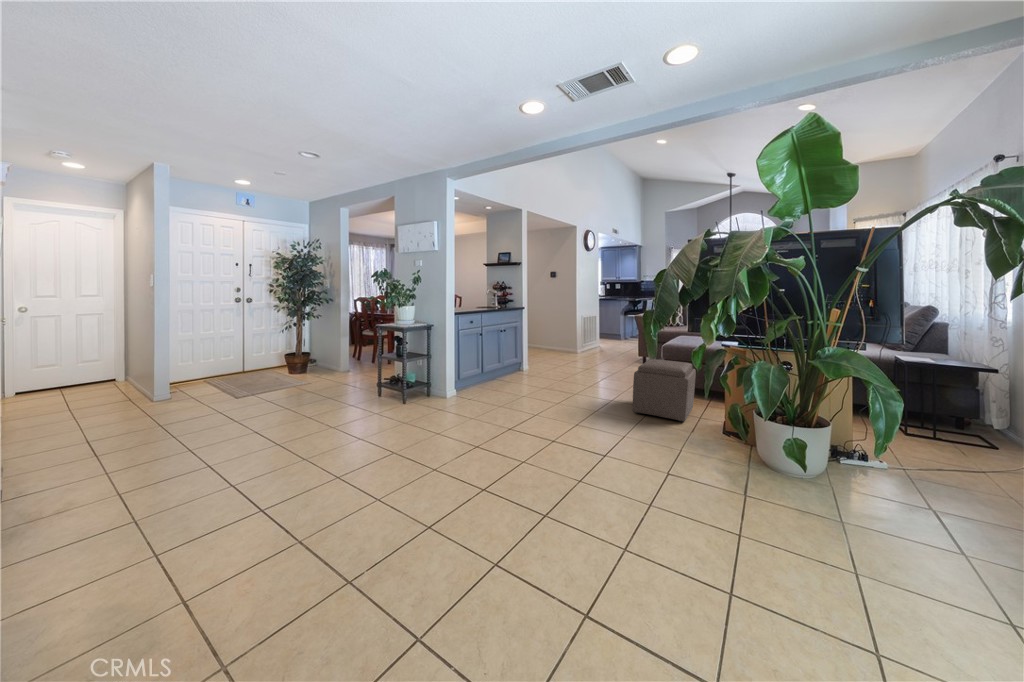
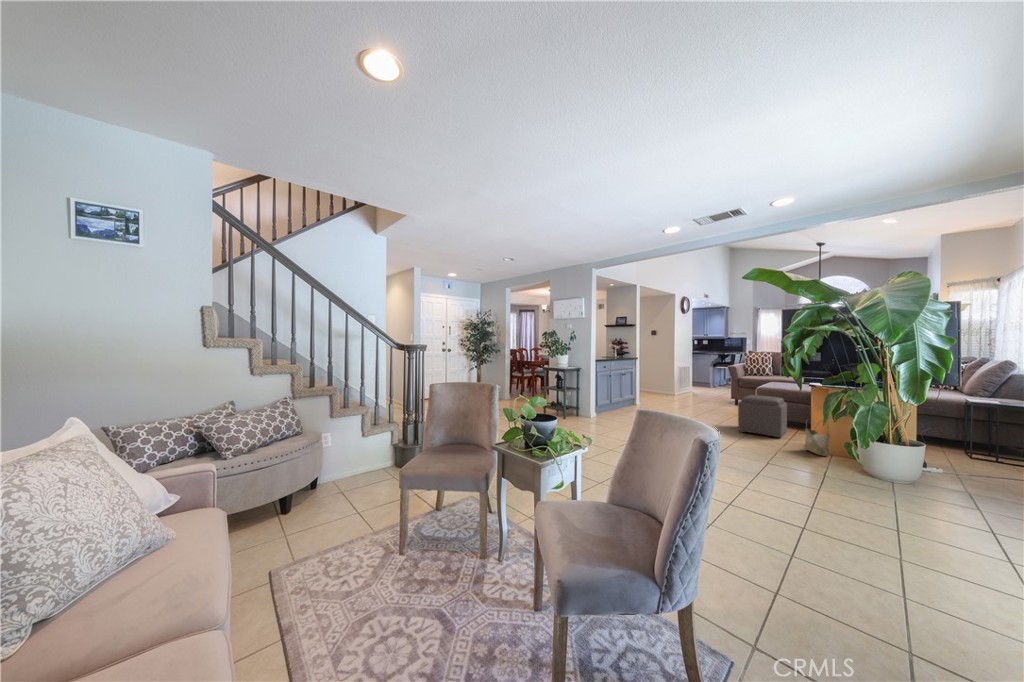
woven basket: none [713,403,752,458] -> present [804,426,830,456]

